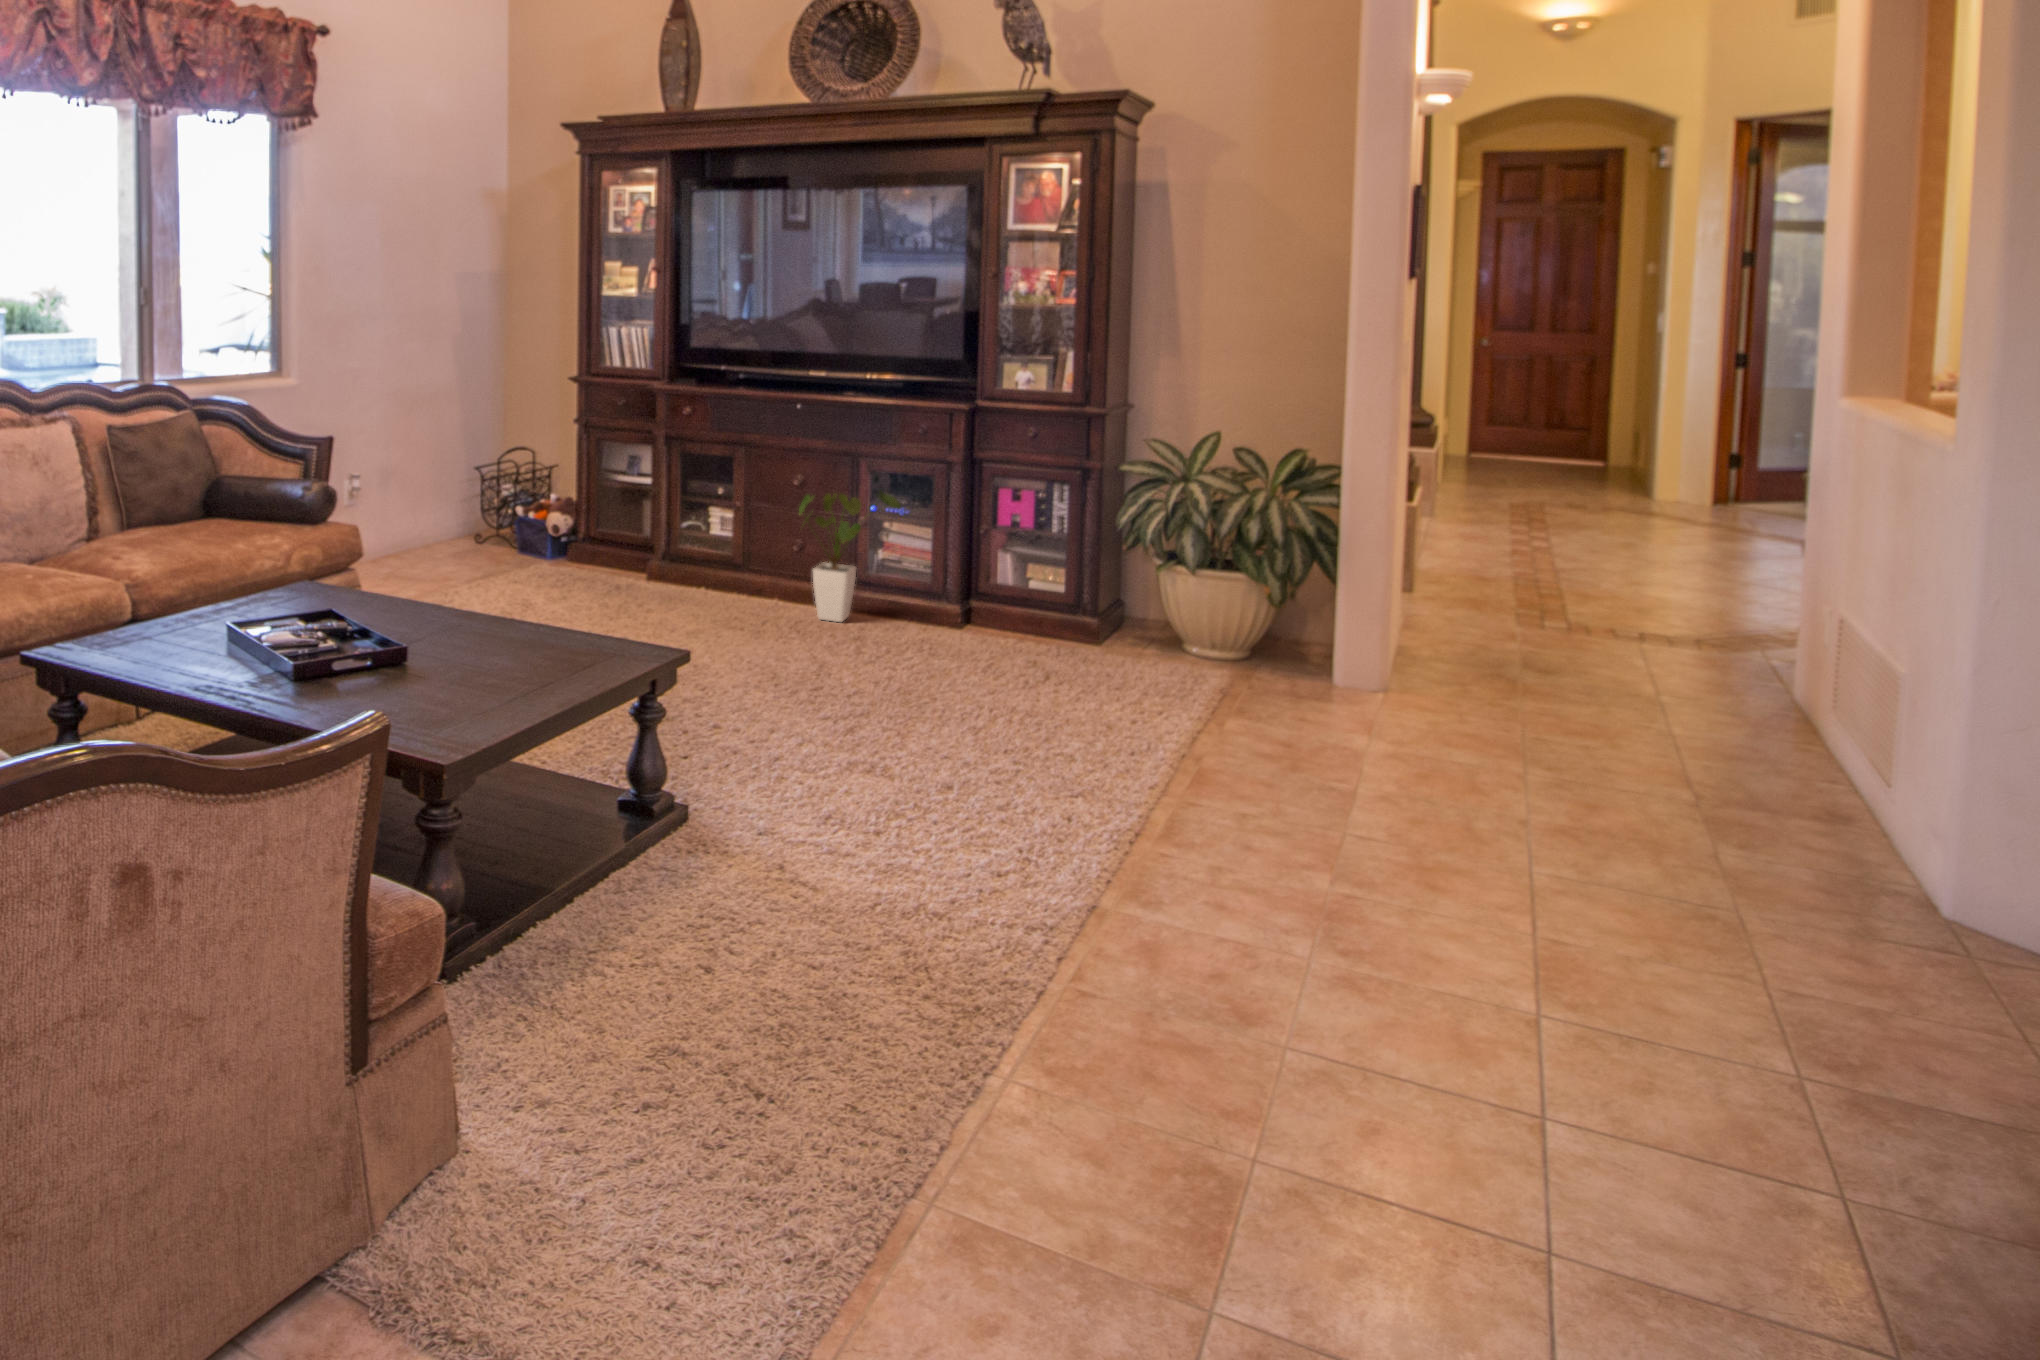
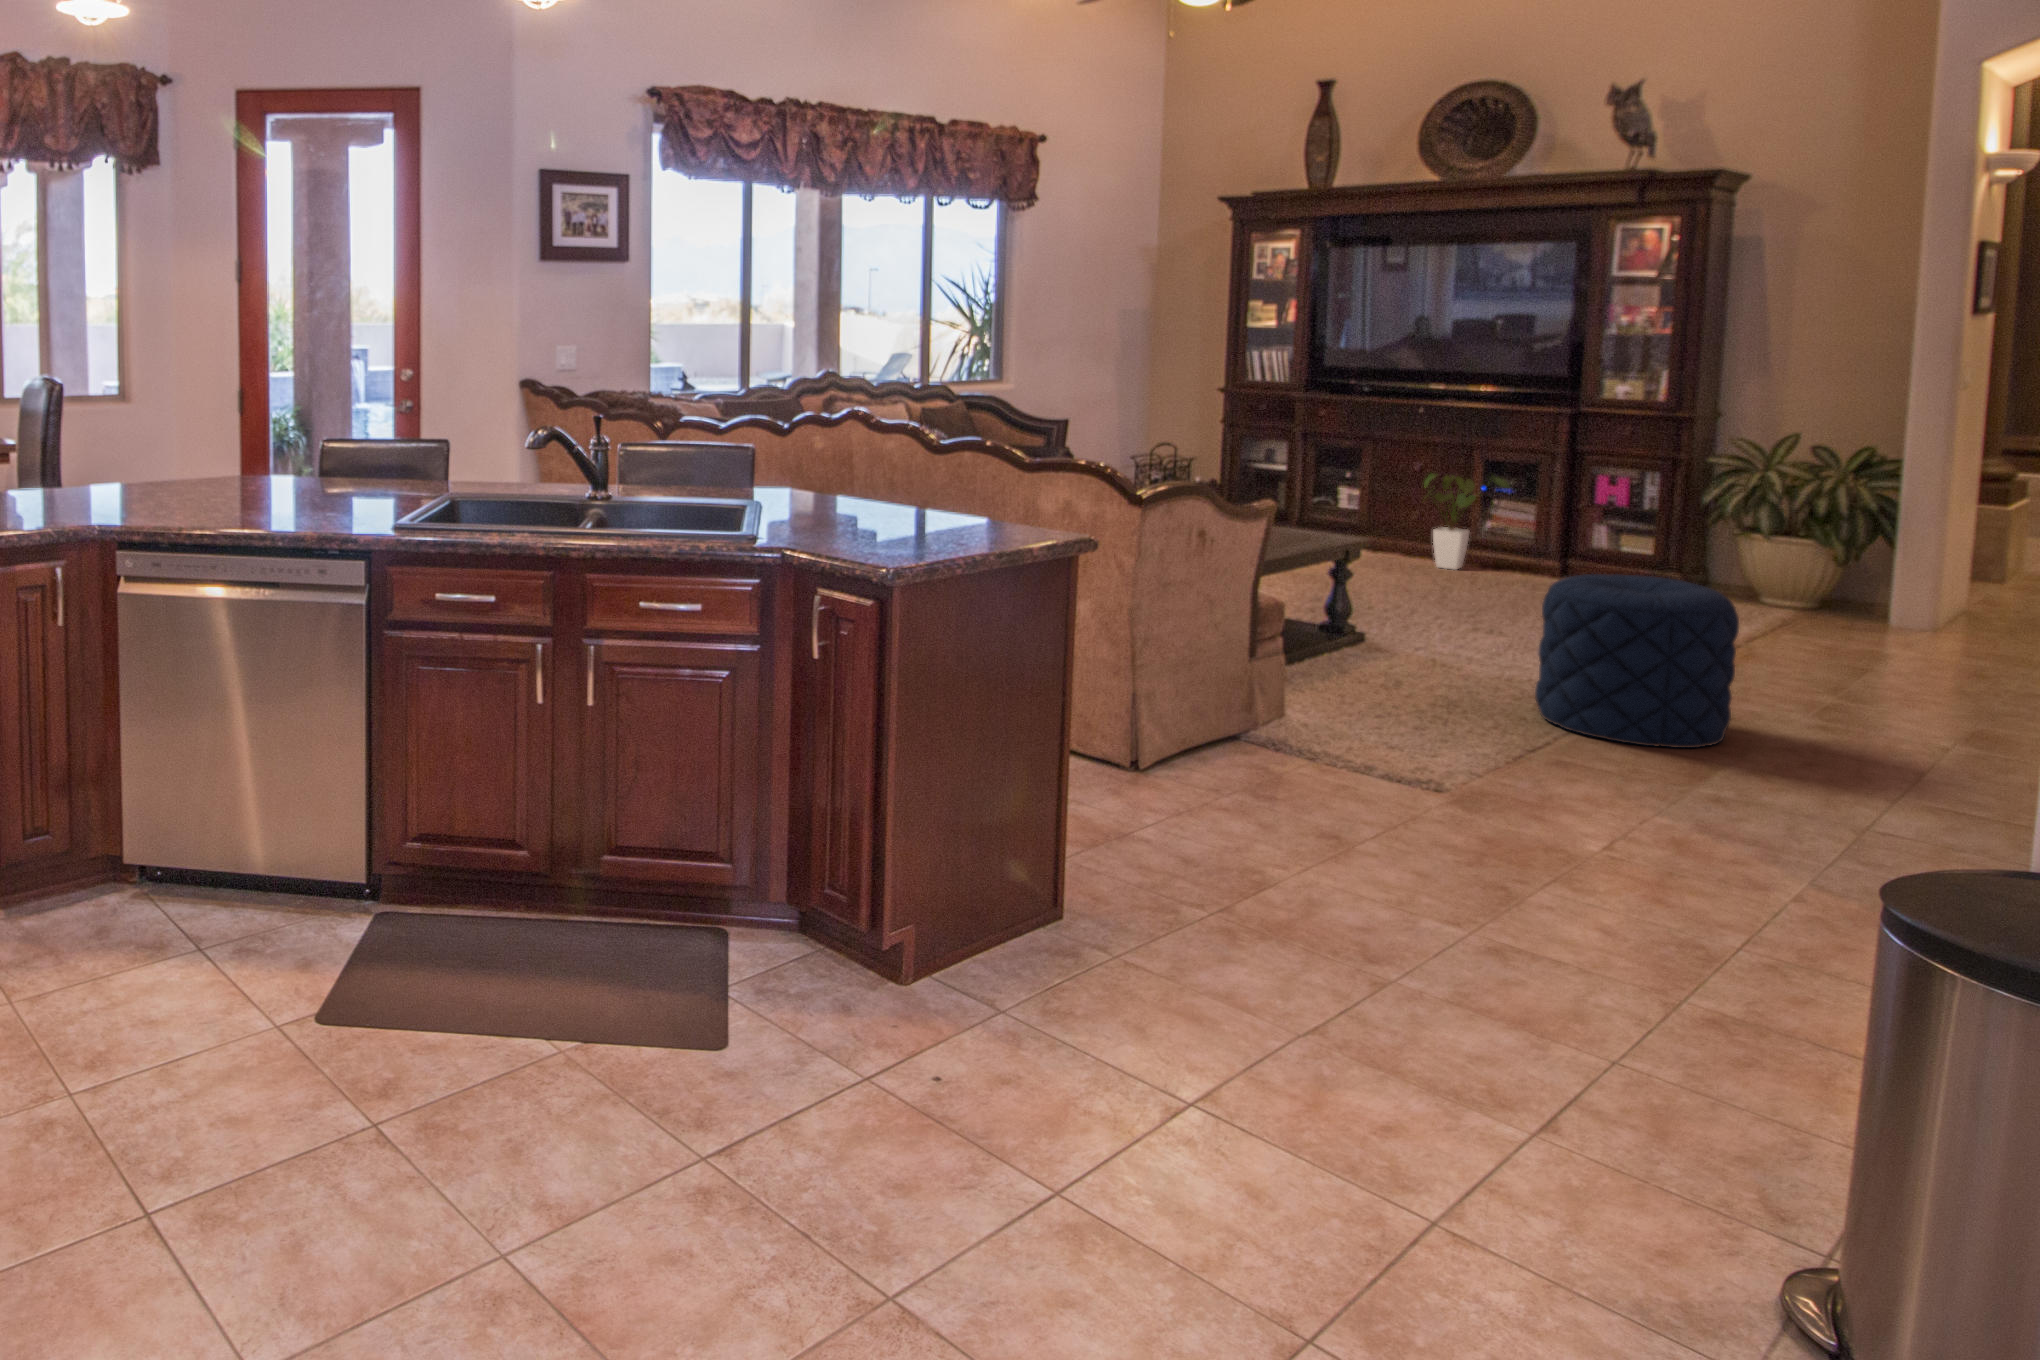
pouf: none [932,783,1283,1204] -> present [1535,574,1739,748]

